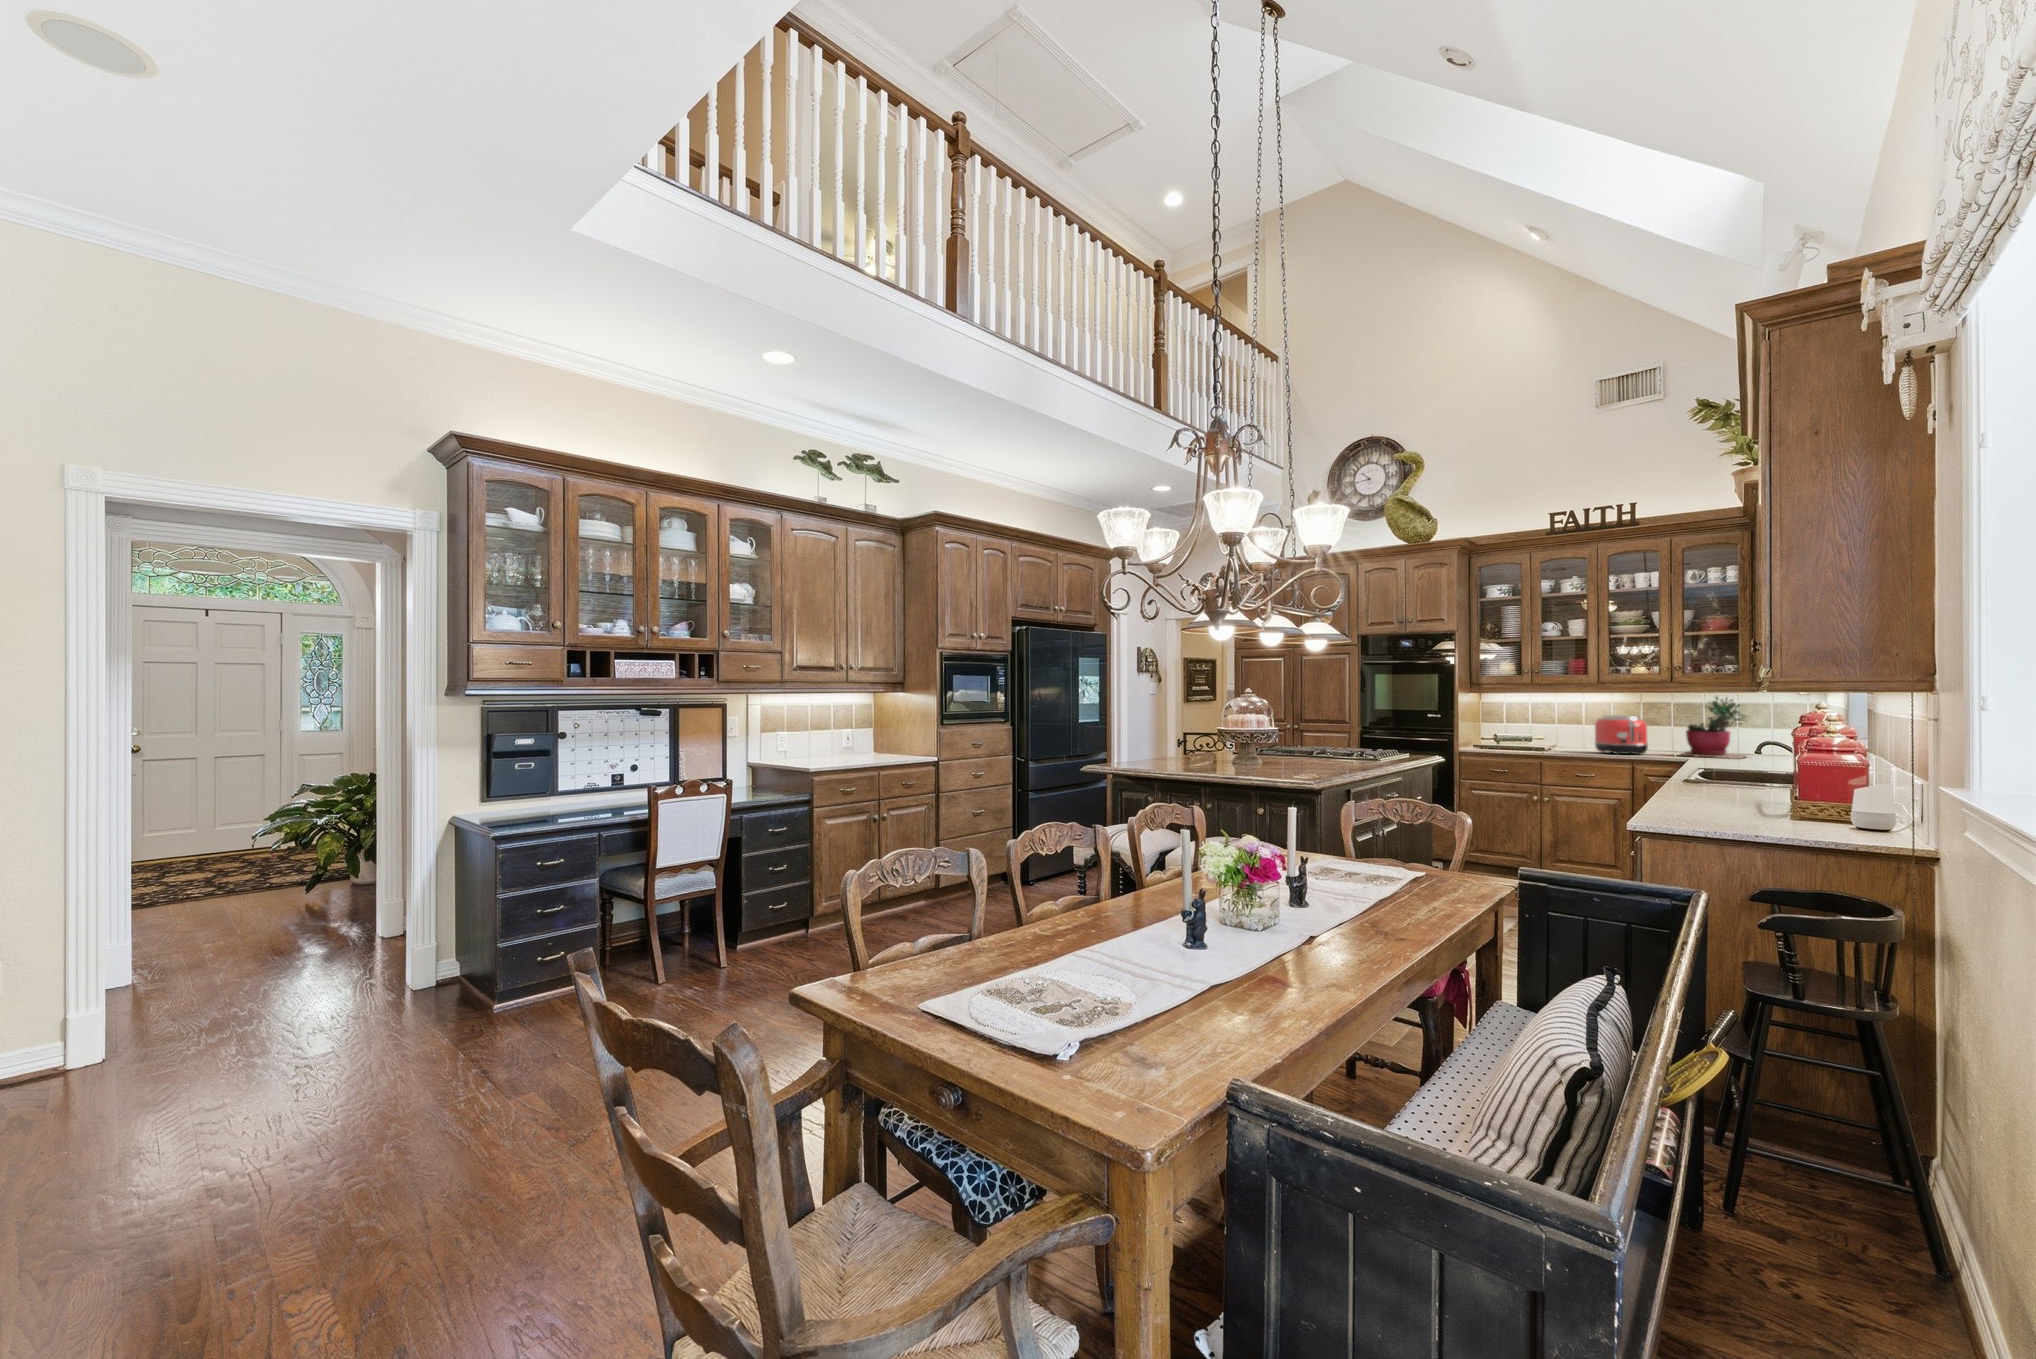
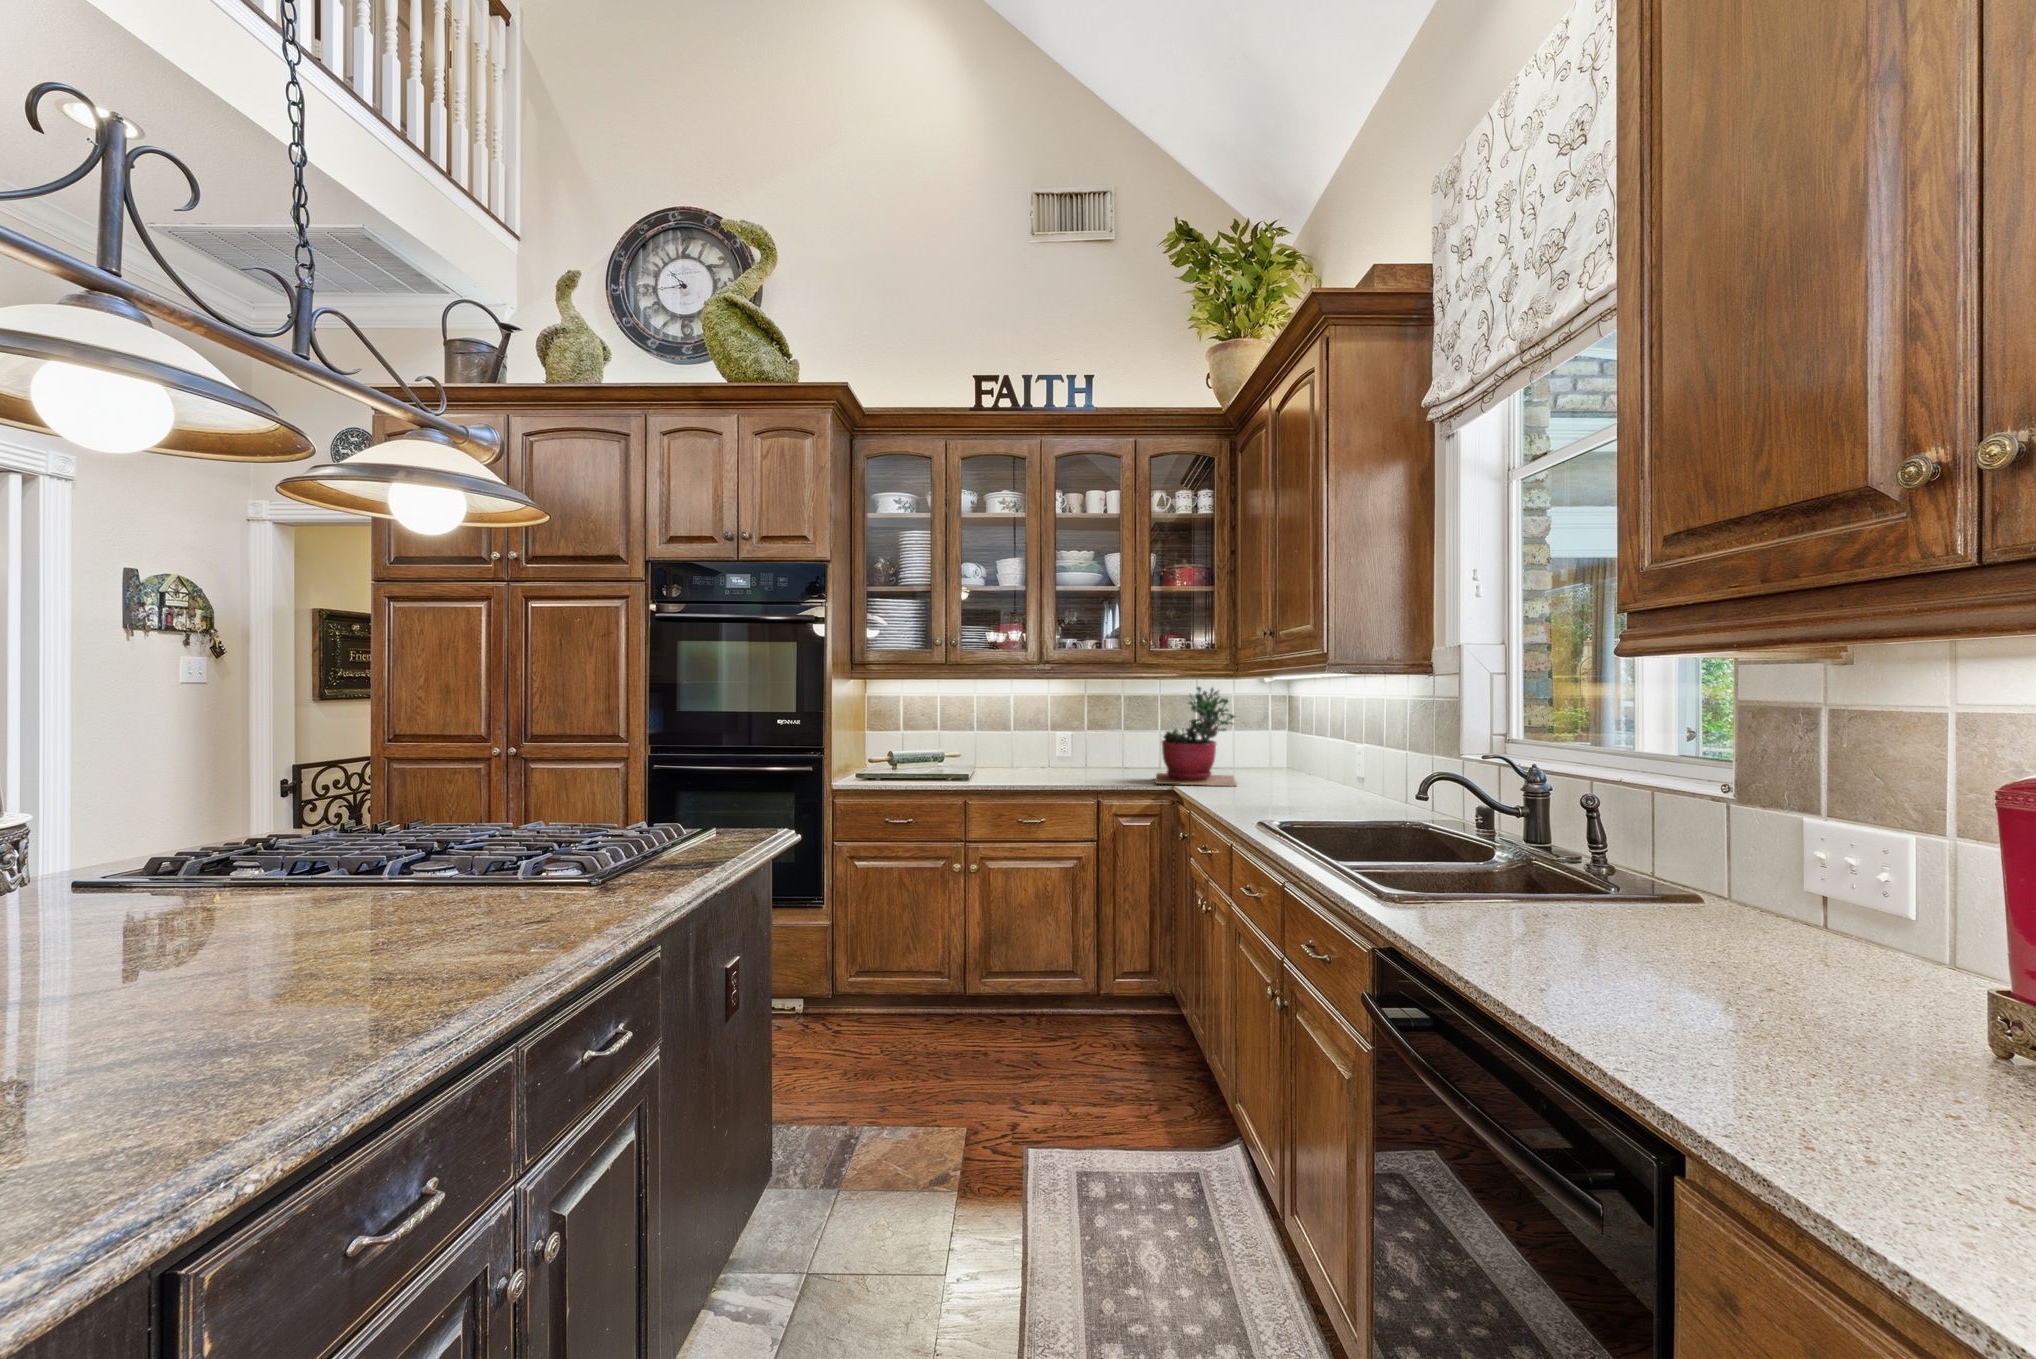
toaster: present [1595,715,1648,755] -> none [1041,718,1119,787]

